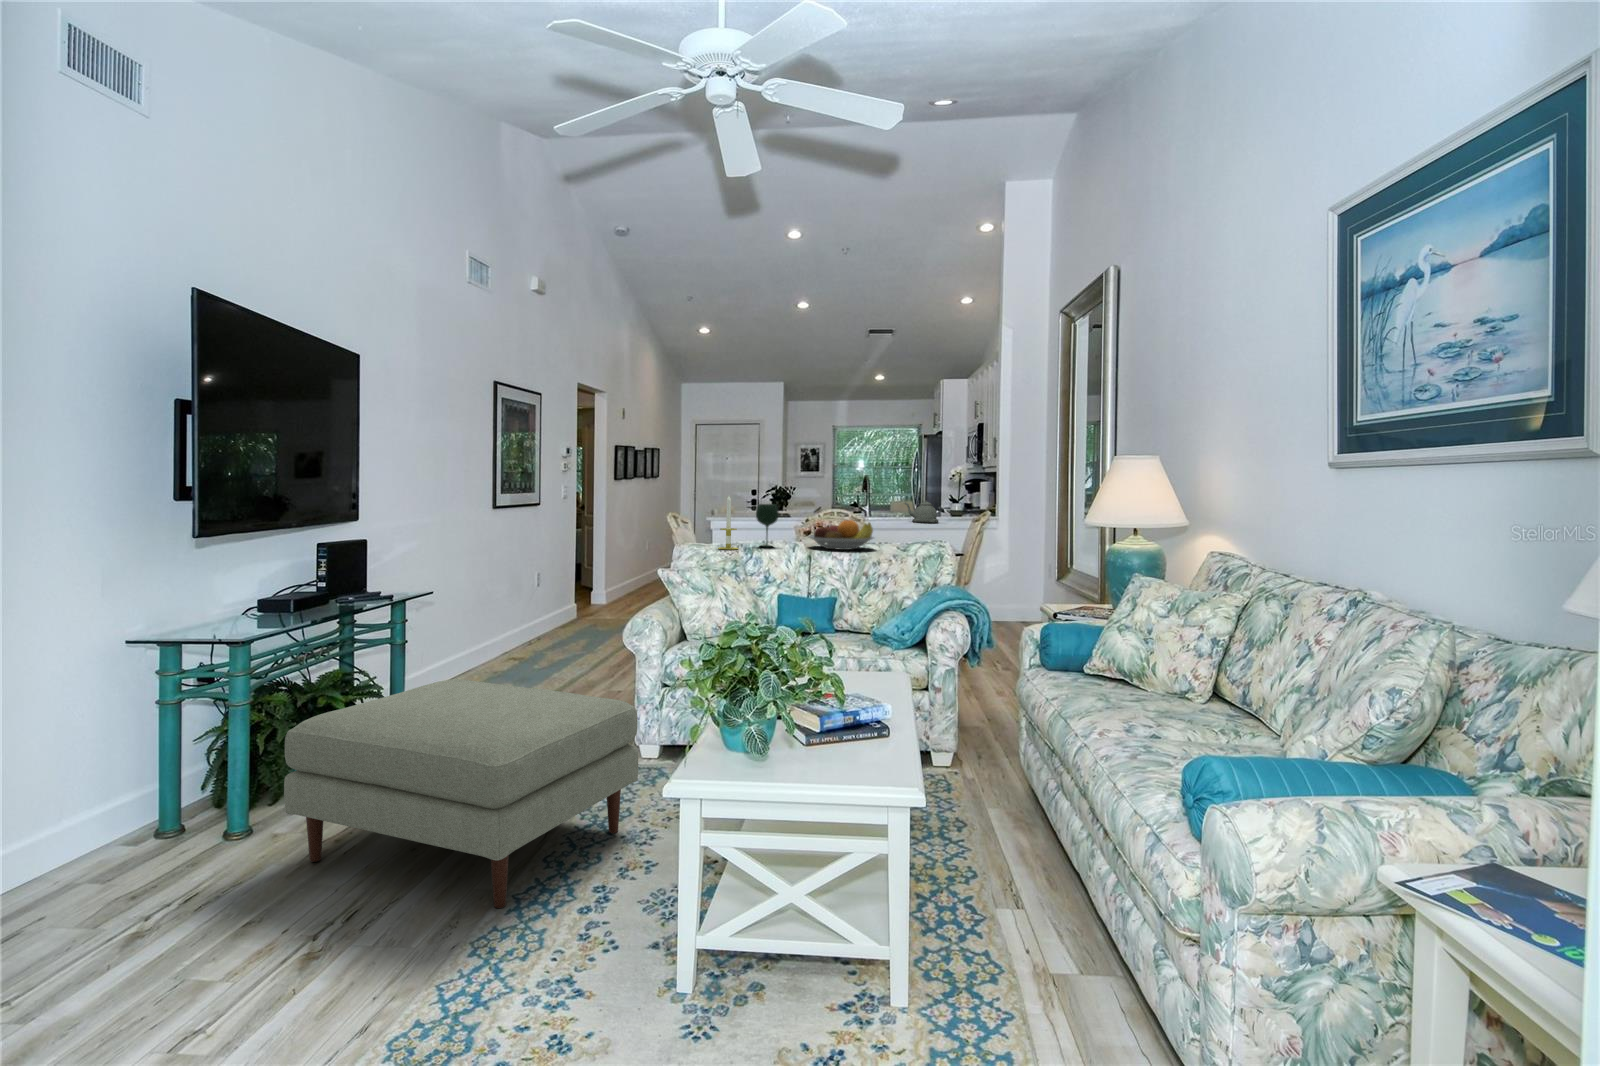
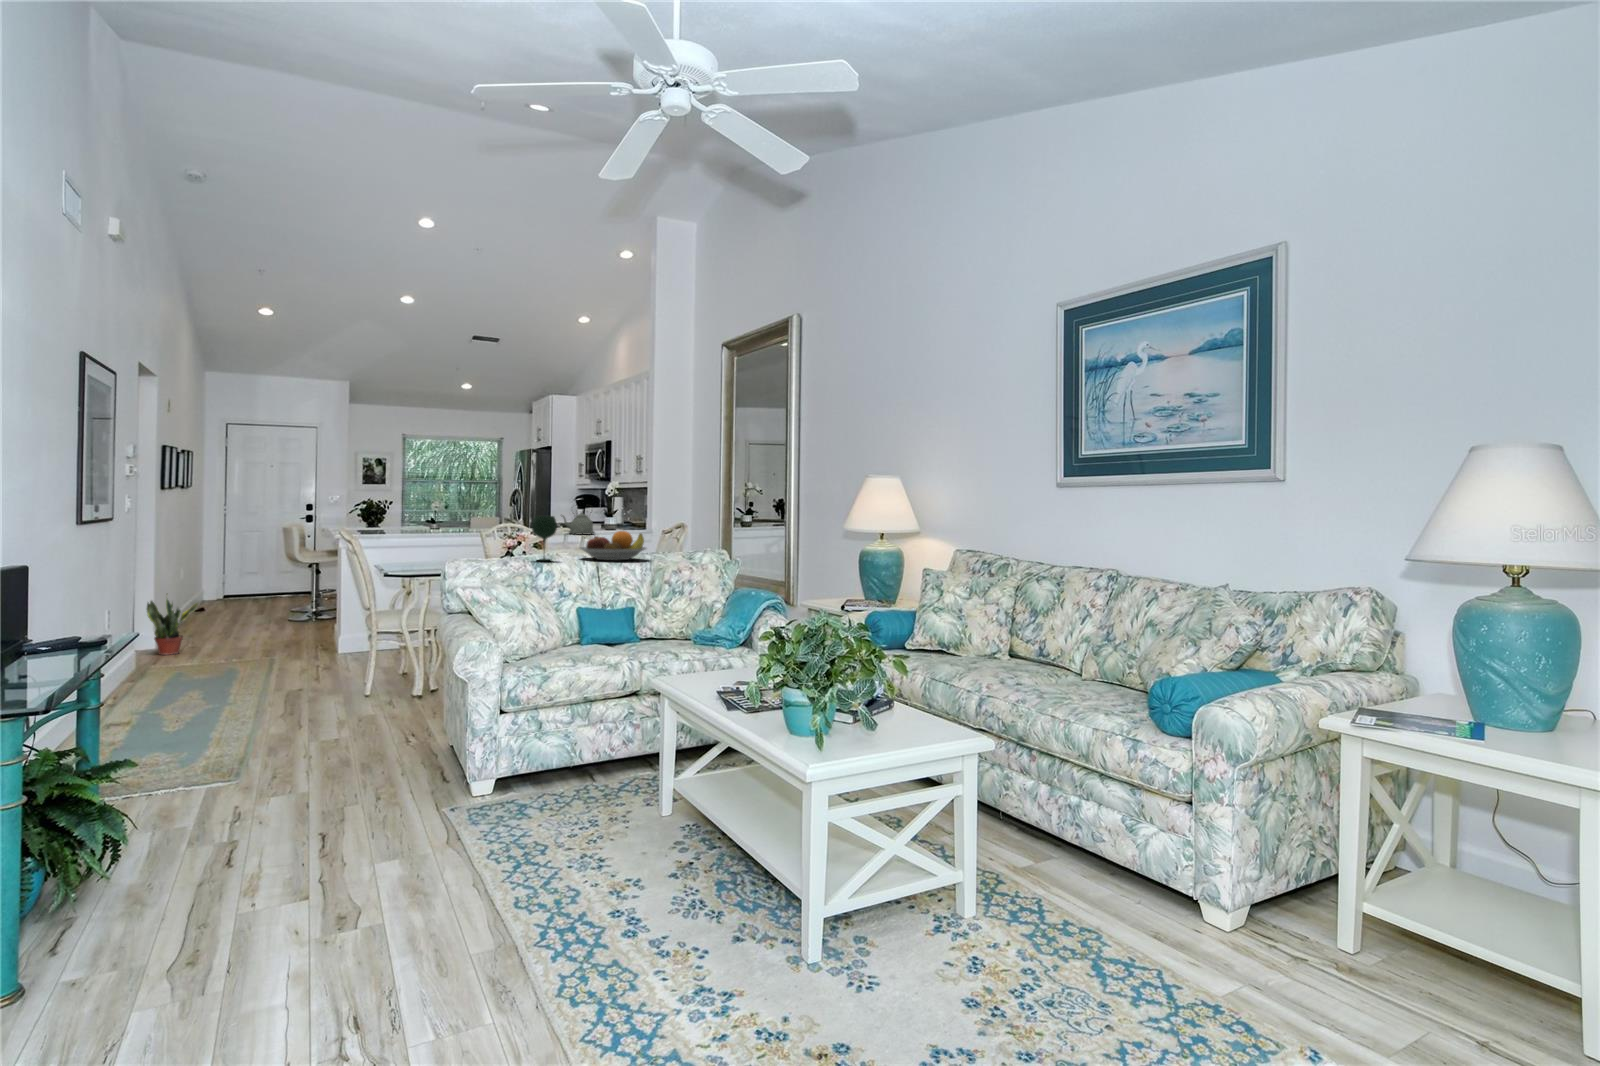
candle: present [718,495,738,550] -> none [505,505,528,565]
potted plant: none [592,561,624,609] -> present [147,599,198,655]
ottoman: present [284,679,638,908] -> none [190,726,581,998]

